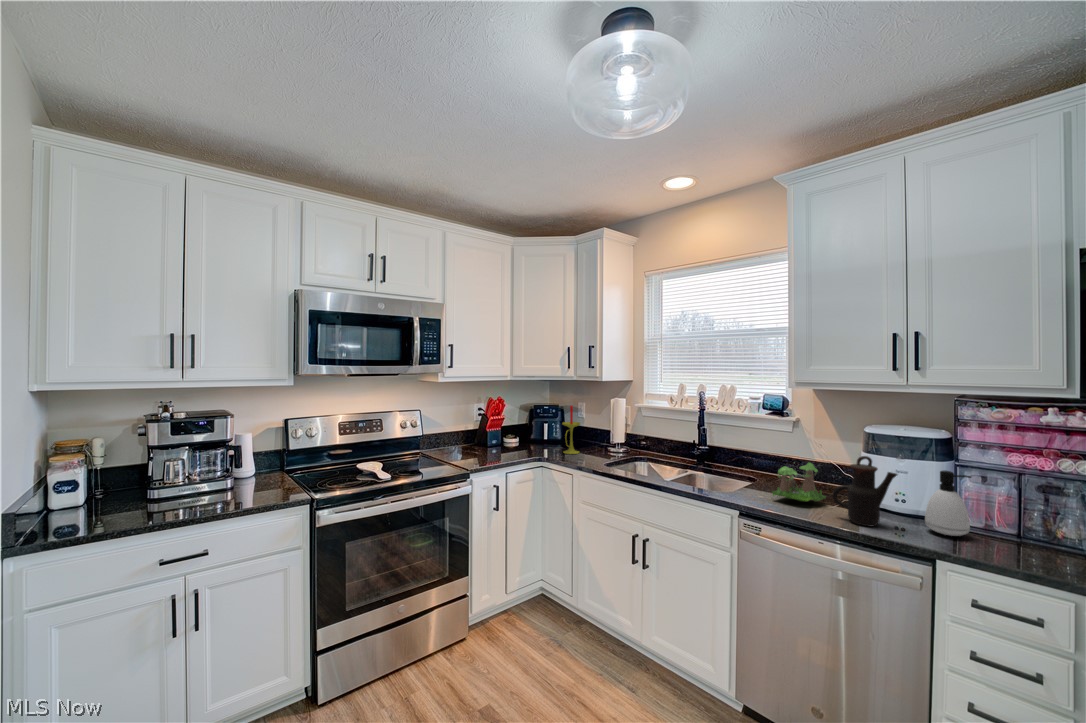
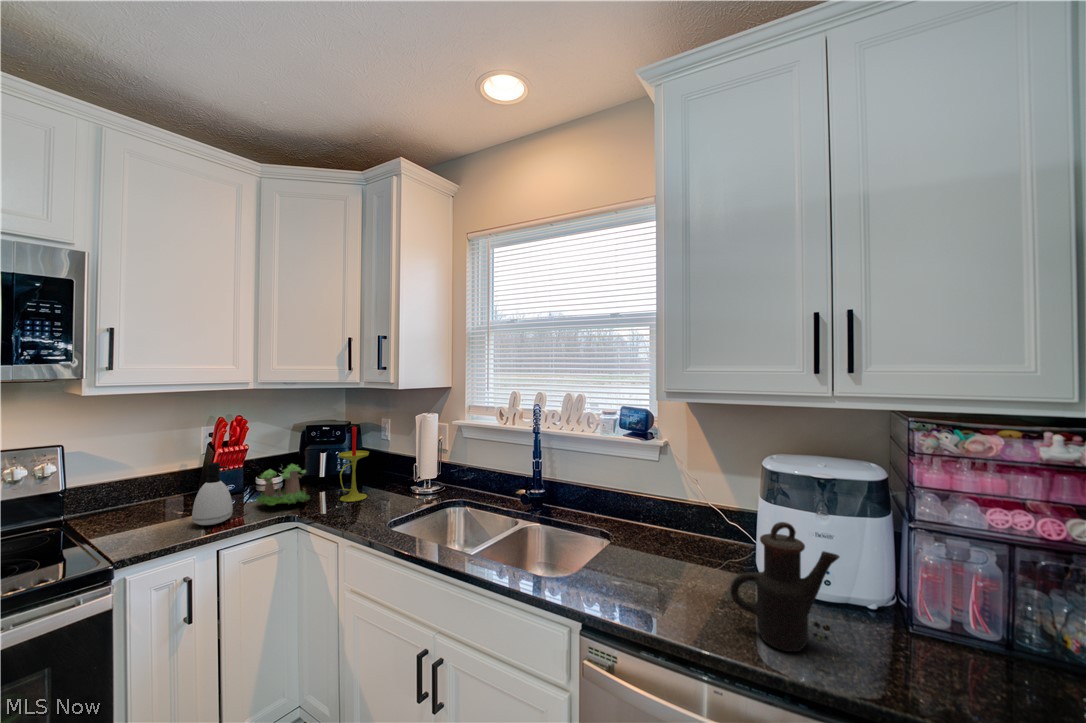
plant: present [772,463,826,501] -> present [256,464,310,505]
soap dispenser: present [925,471,971,536] -> present [192,463,233,525]

